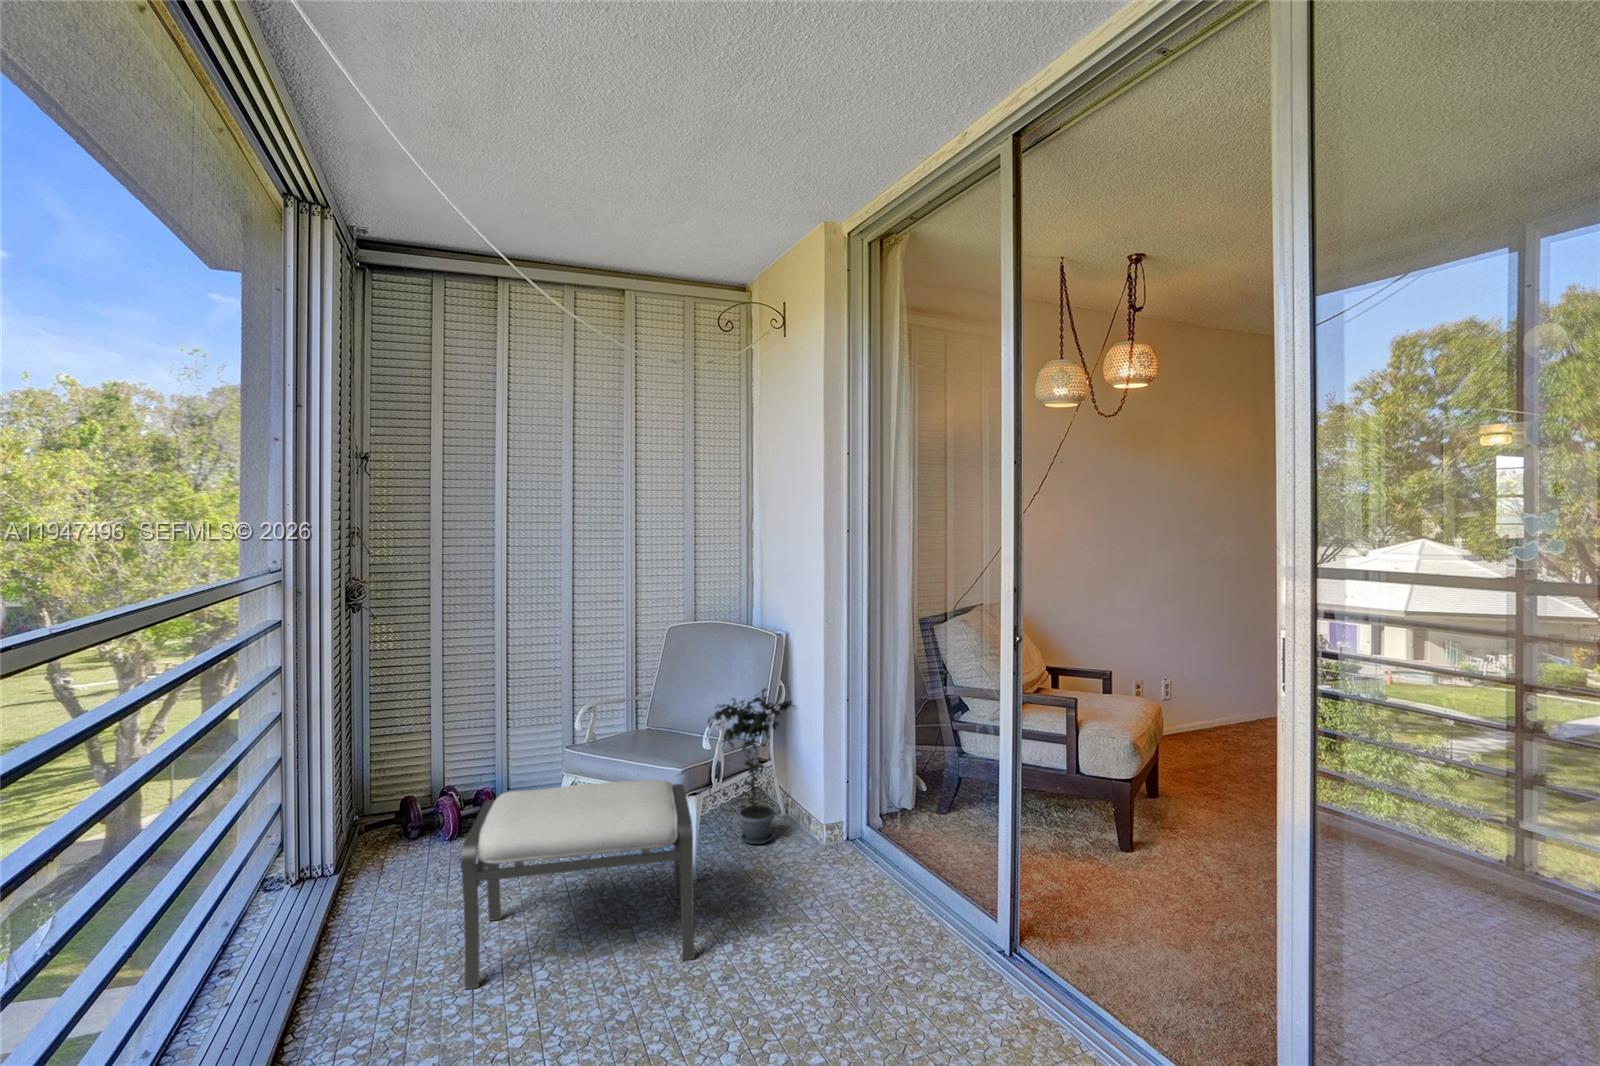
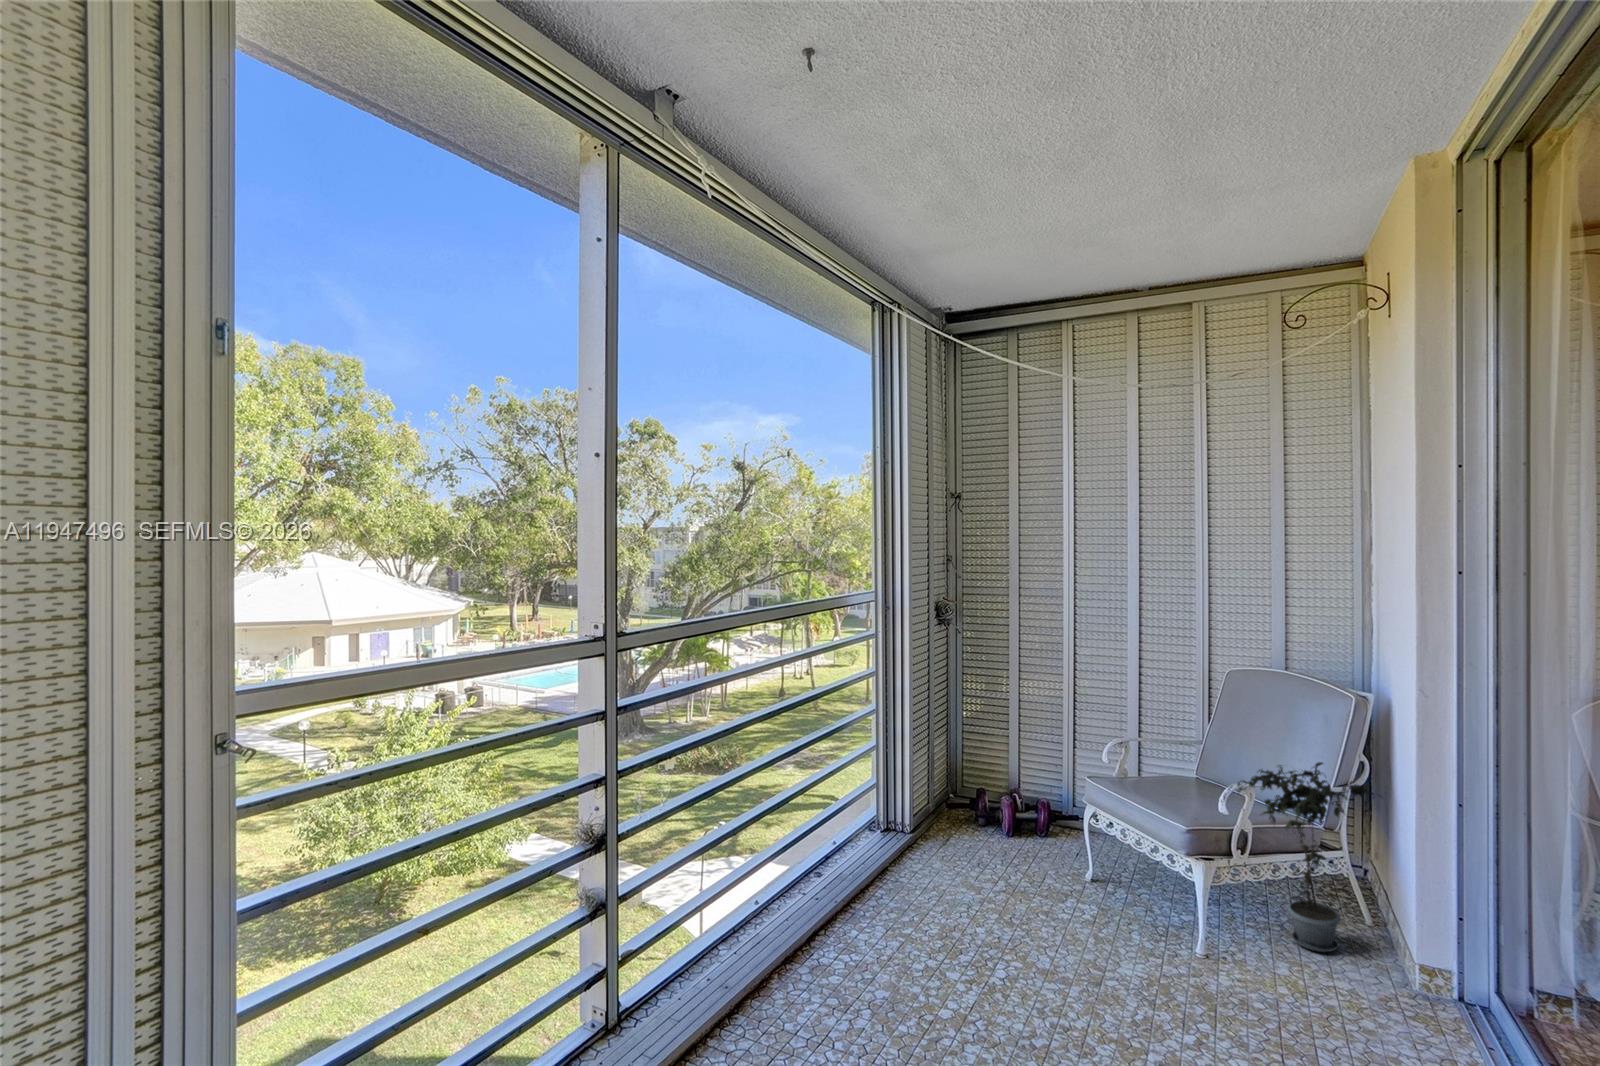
ottoman: present [461,780,695,989] -> none [936,801,1179,1029]

